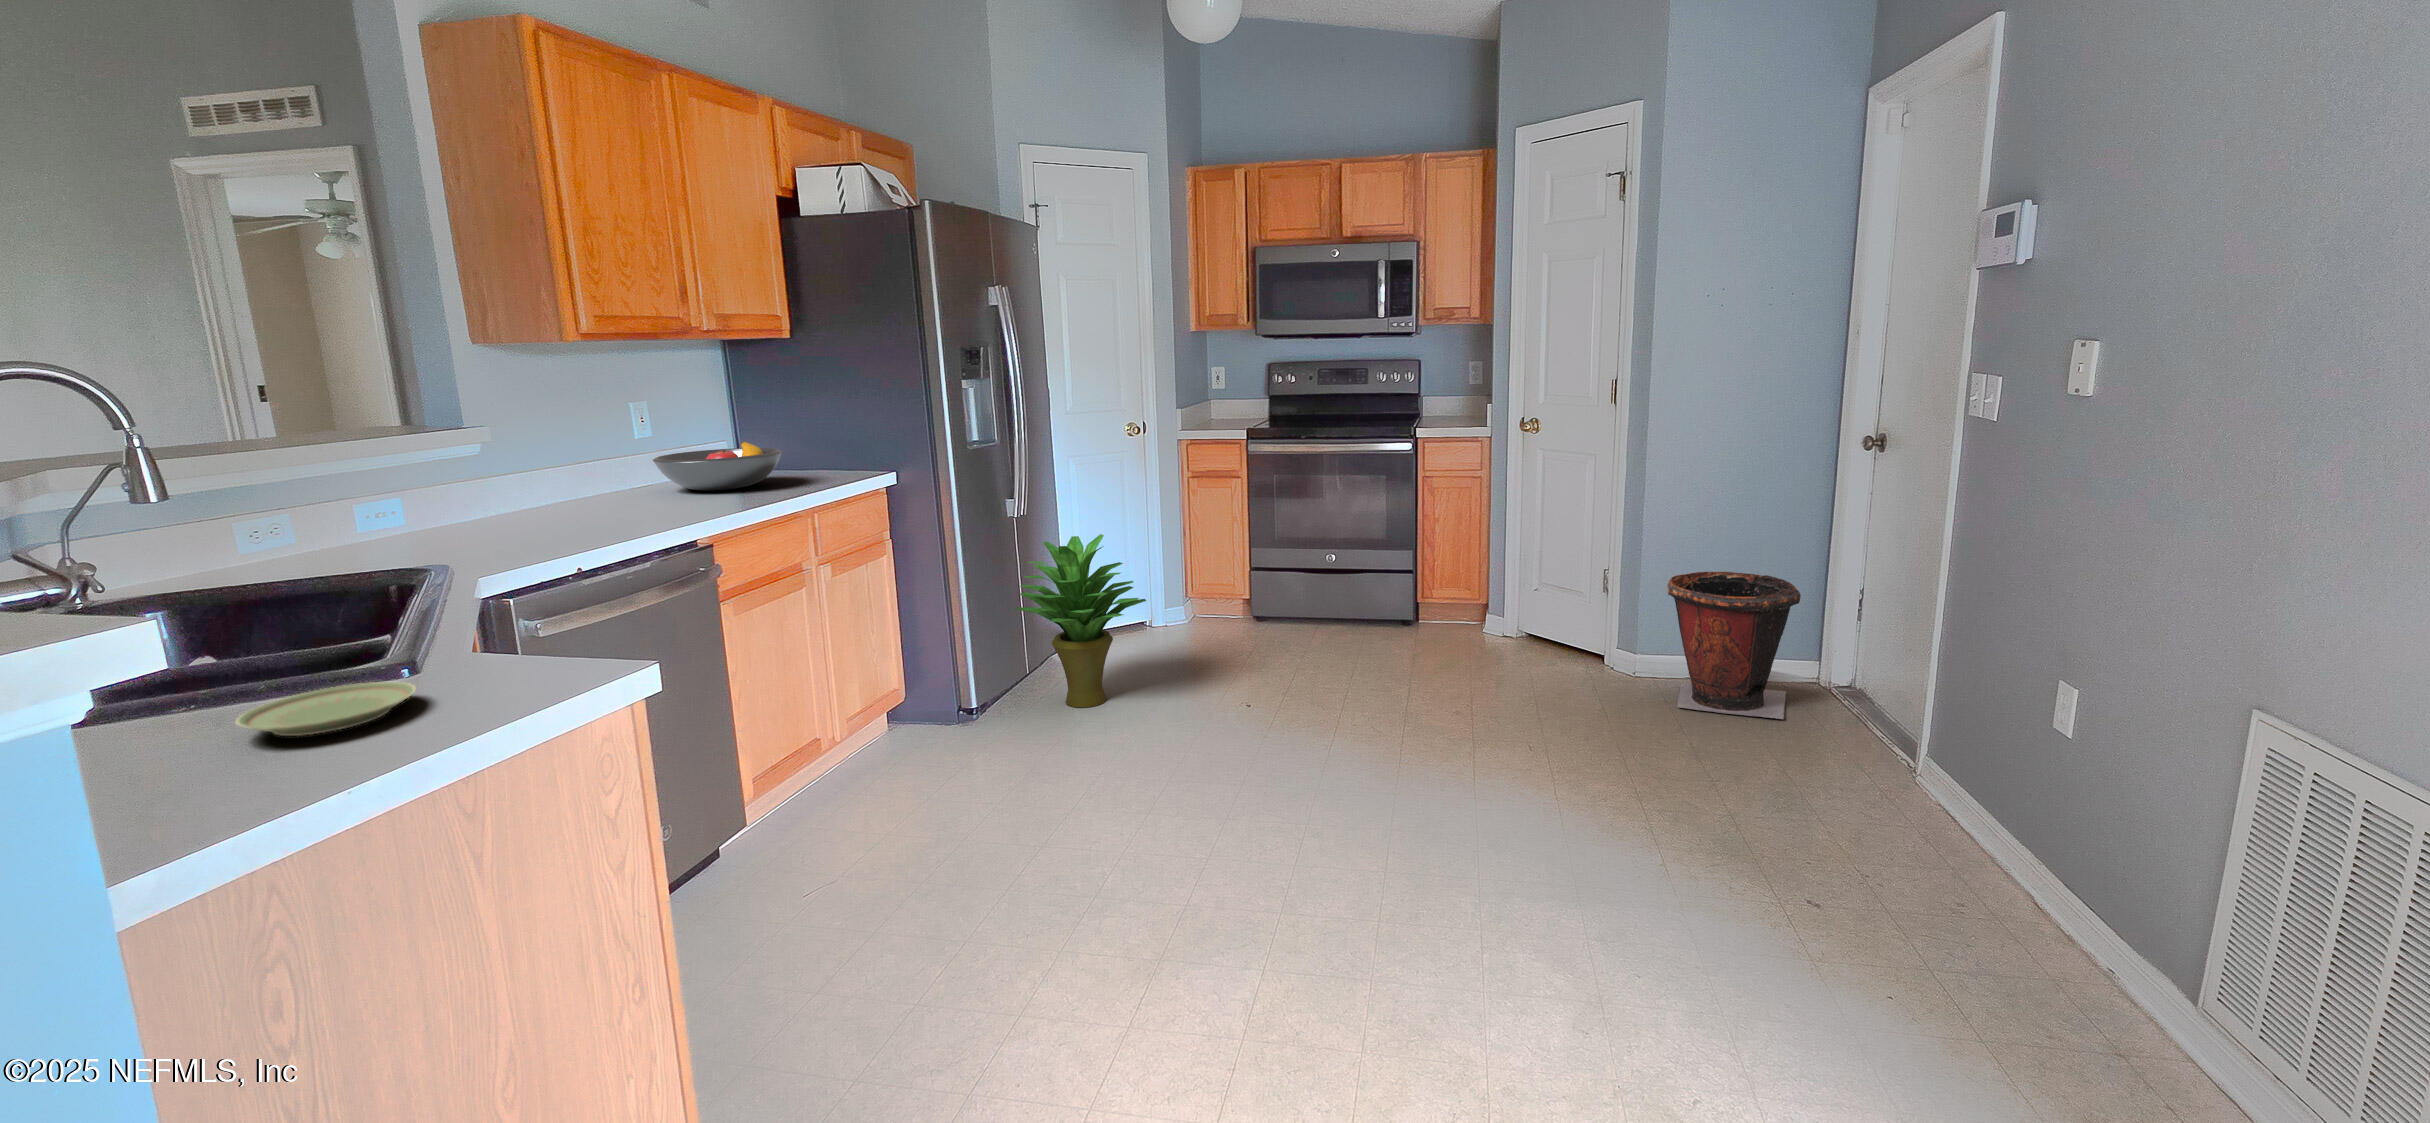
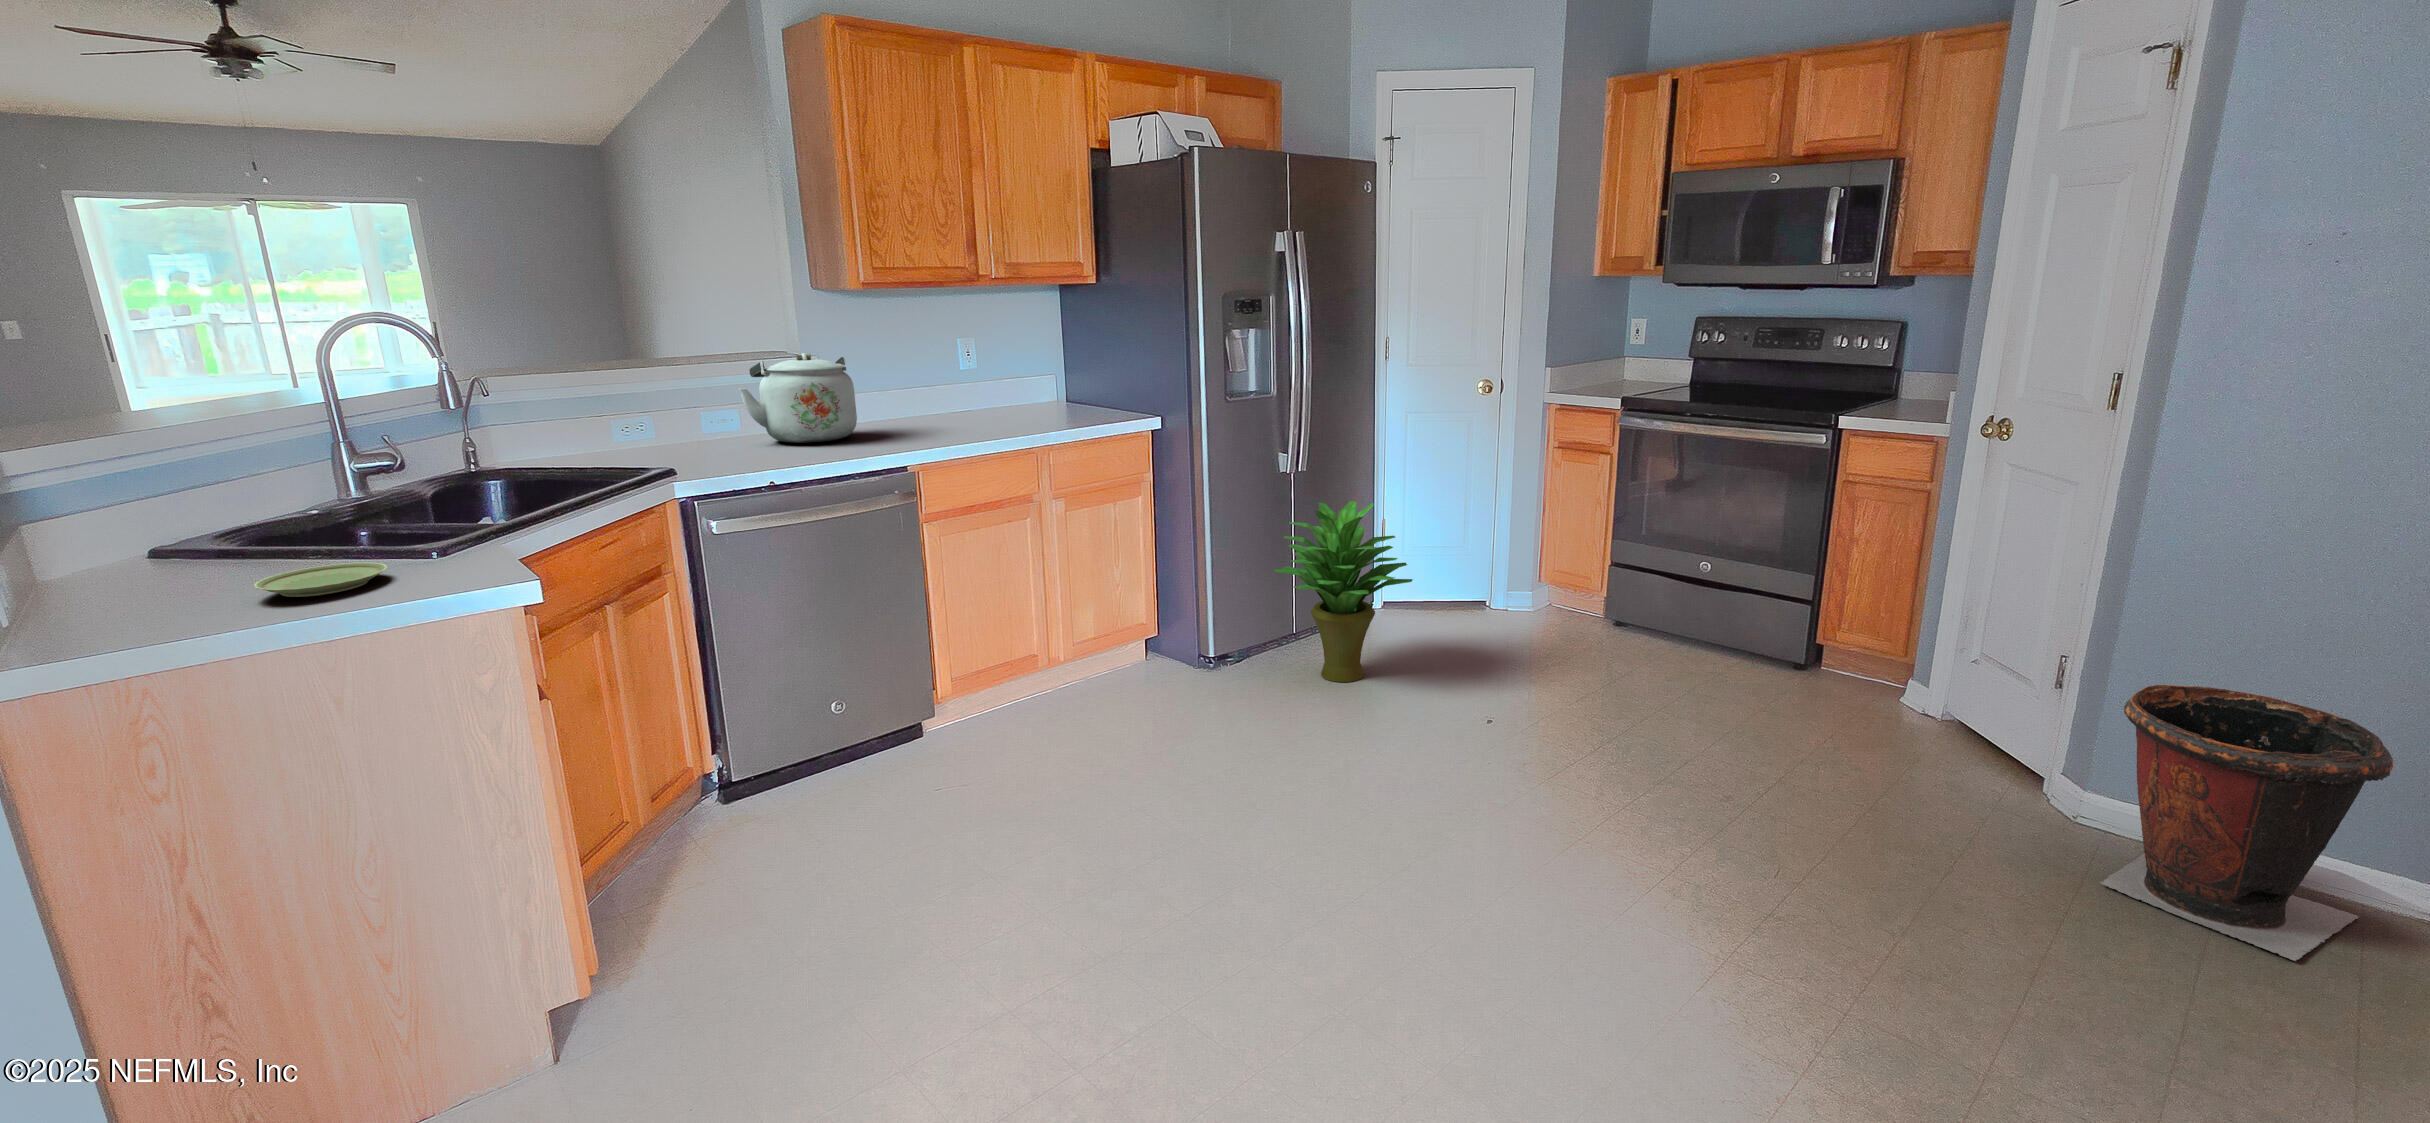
kettle: none [410,420,575,529] -> present [739,353,857,443]
fruit bowl: present [653,441,783,491] -> none [955,379,1064,423]

